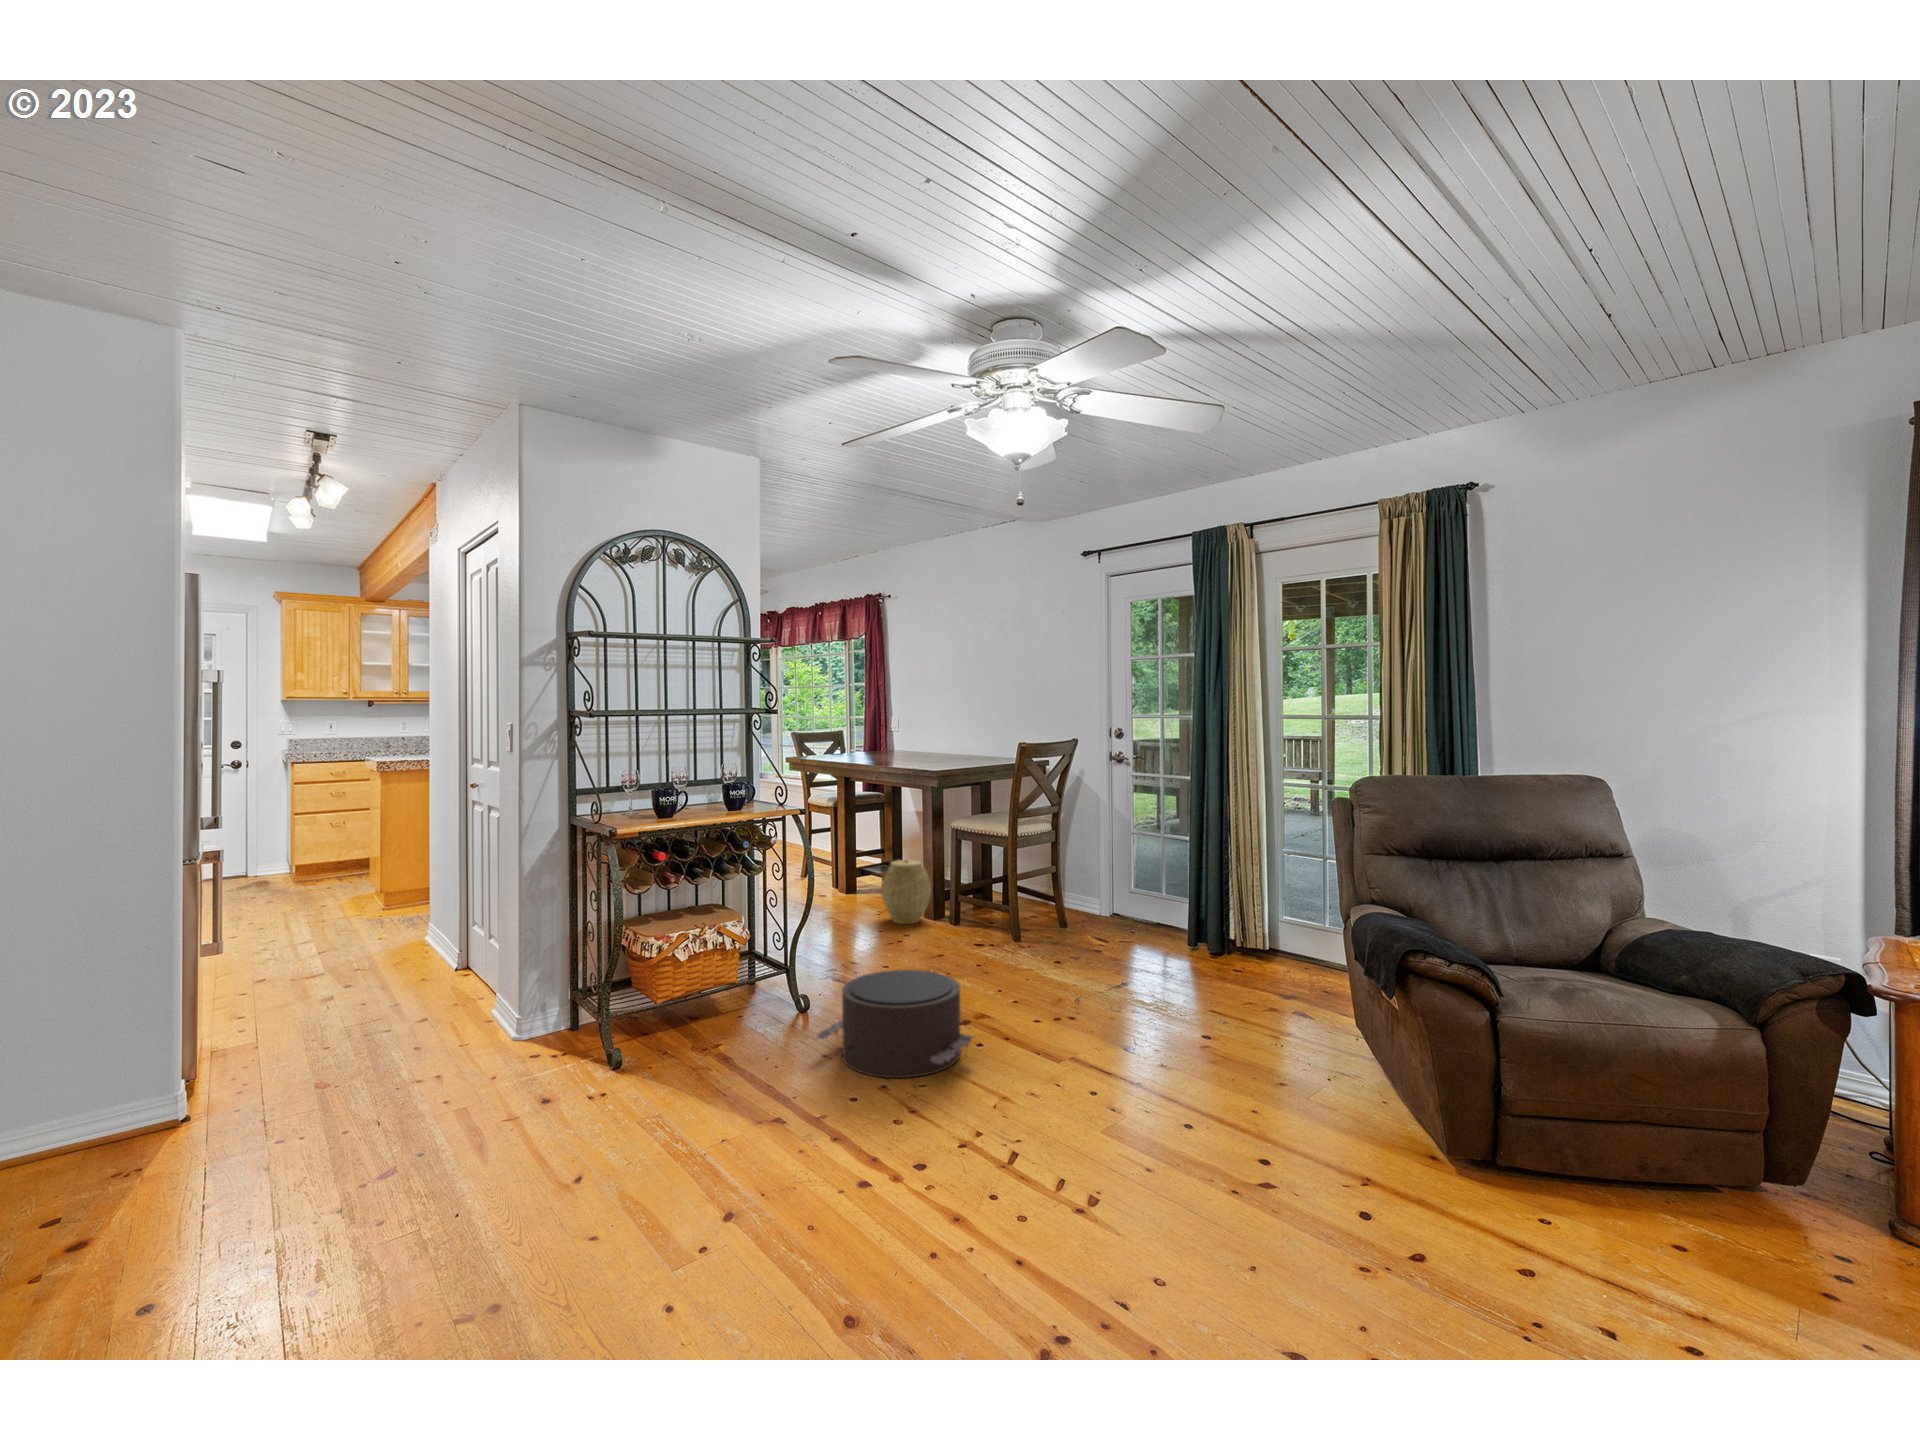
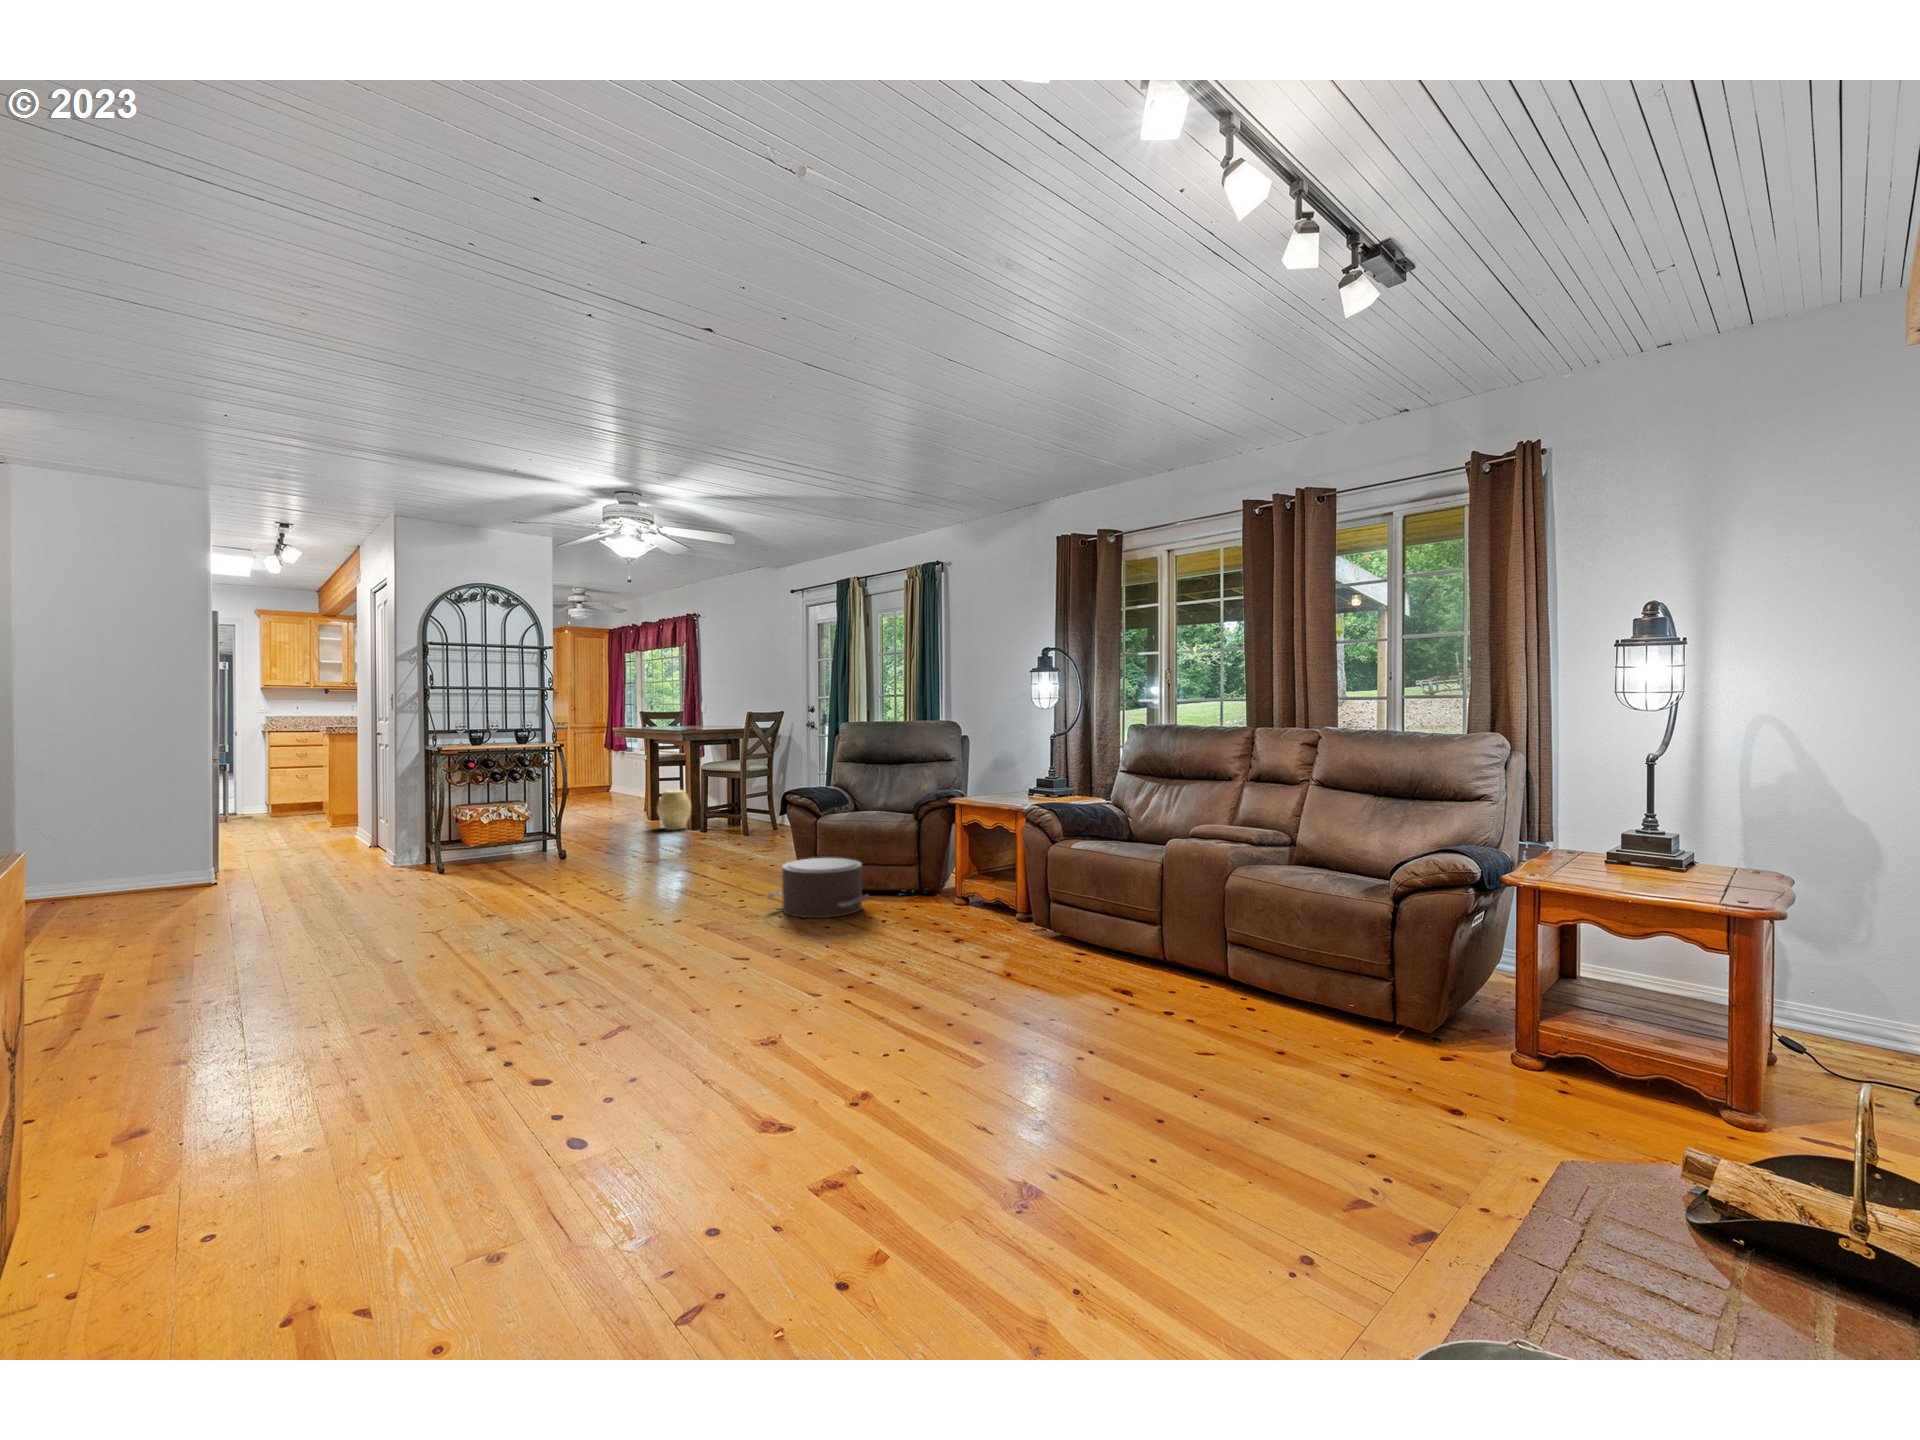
pouf: present [817,970,972,1078] -> present [766,858,868,918]

